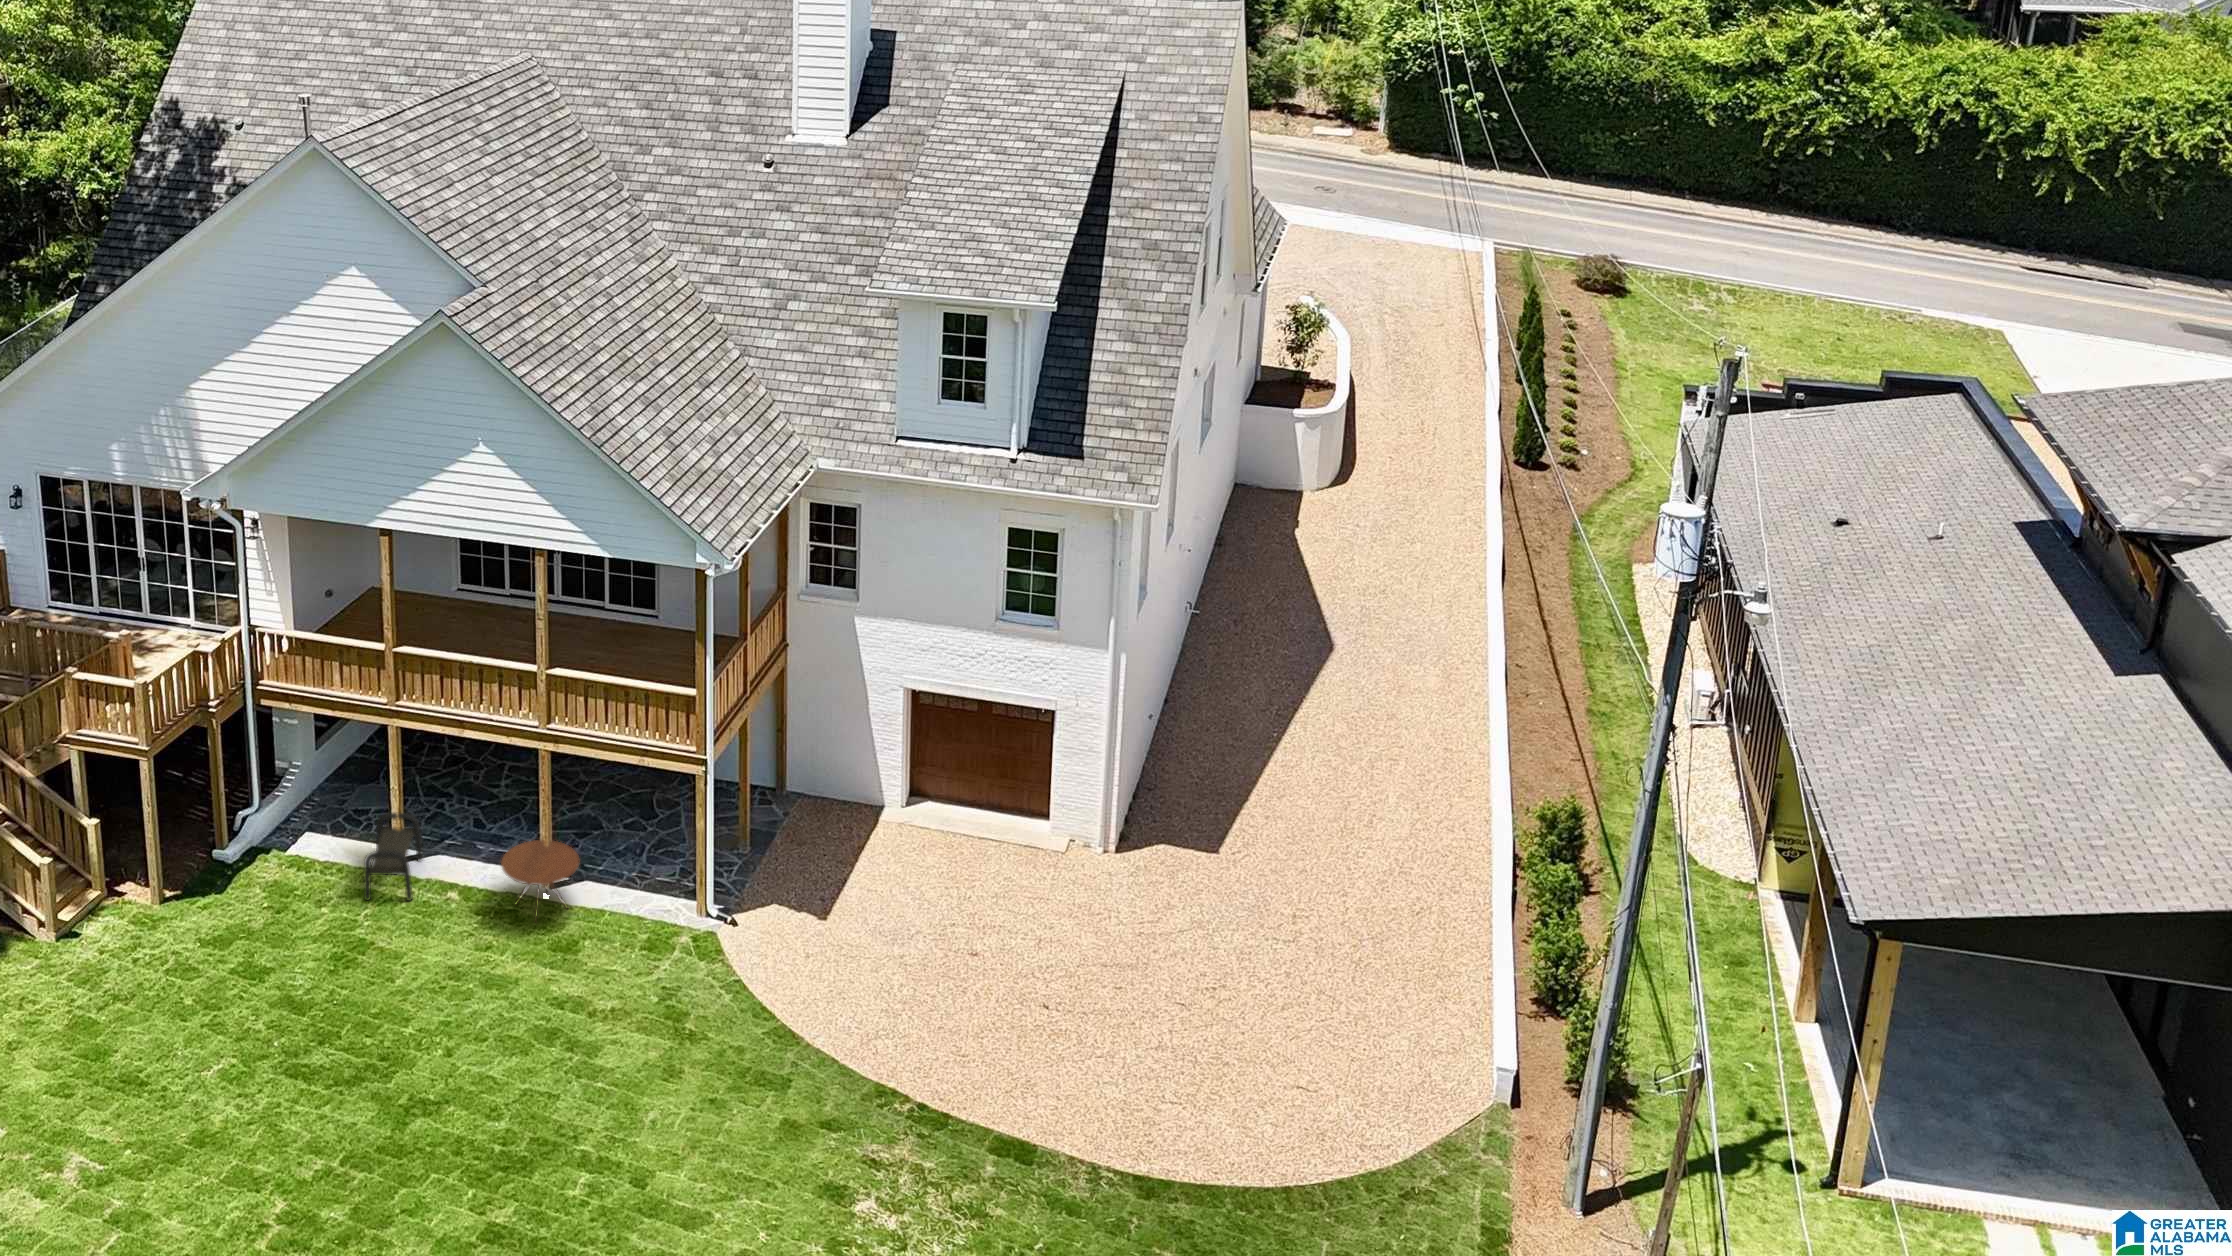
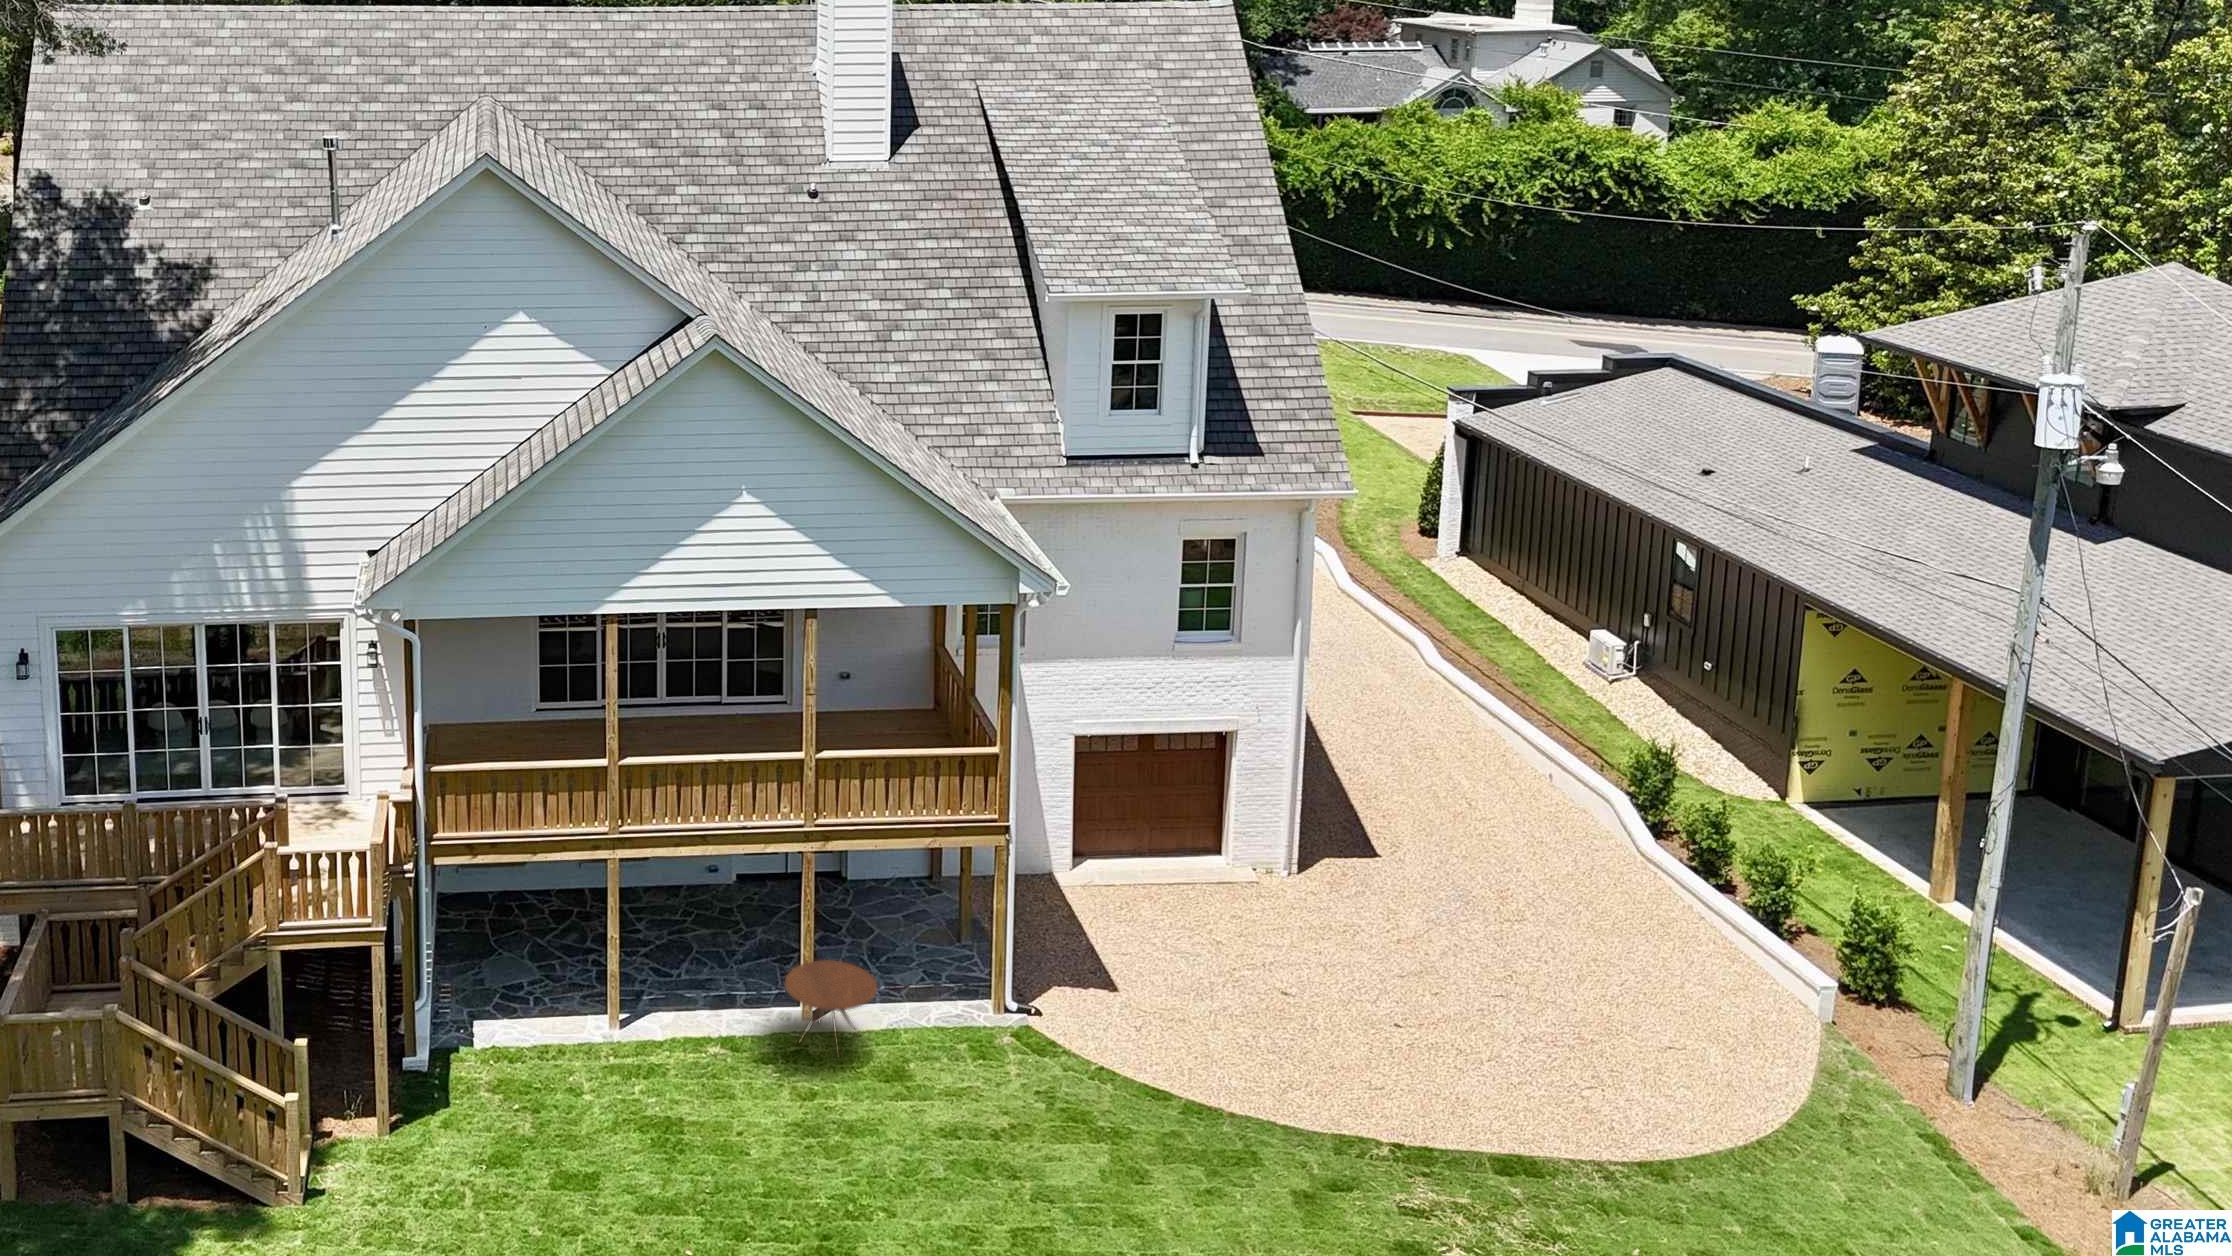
bench: present [364,813,423,901] -> none [598,964,682,1076]

